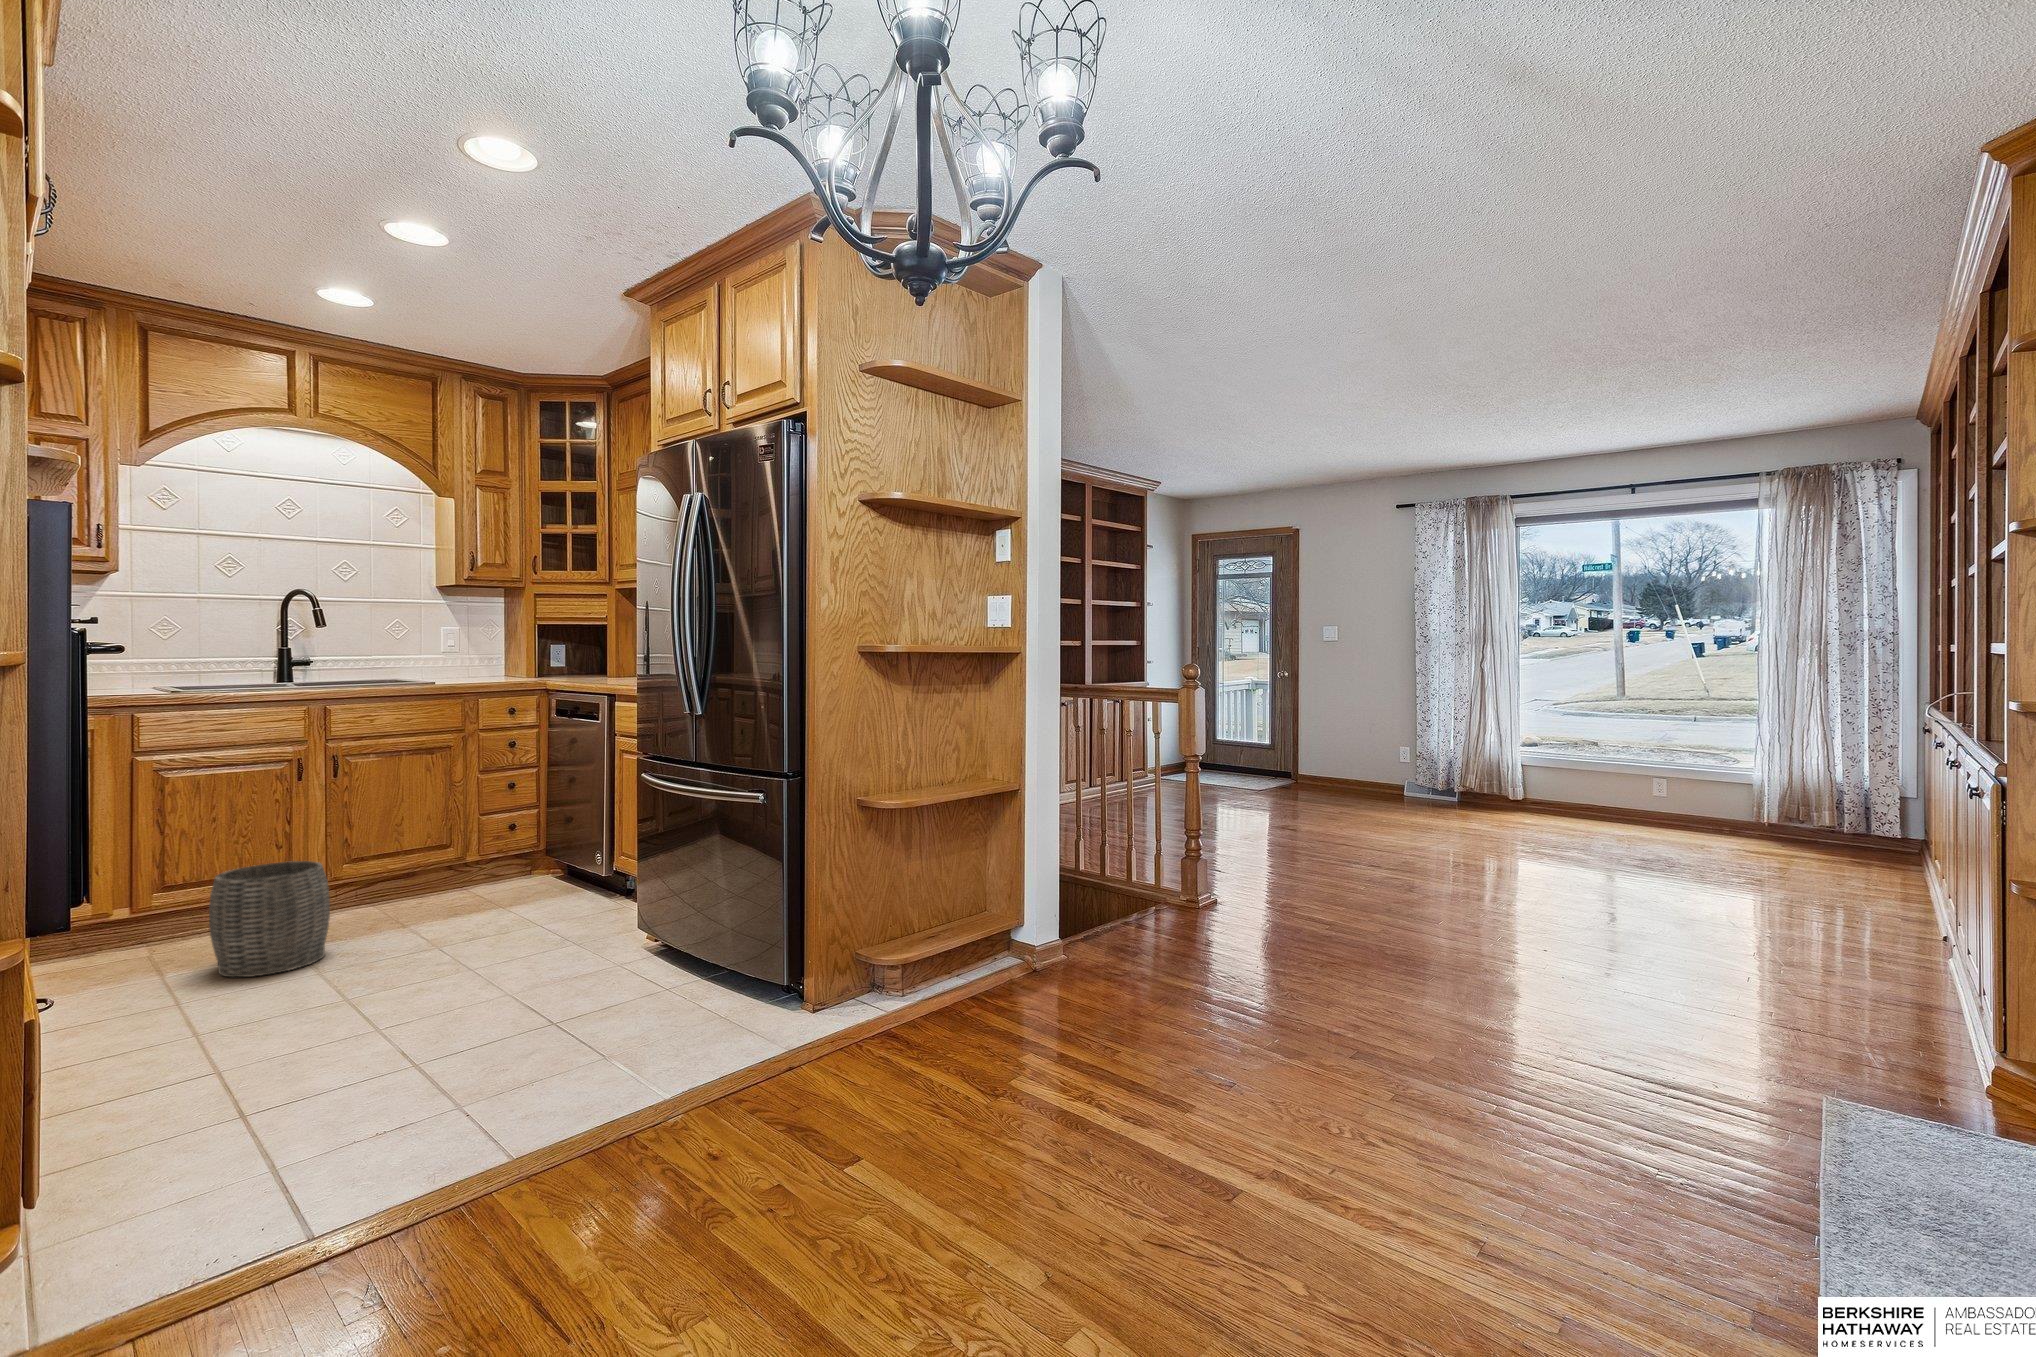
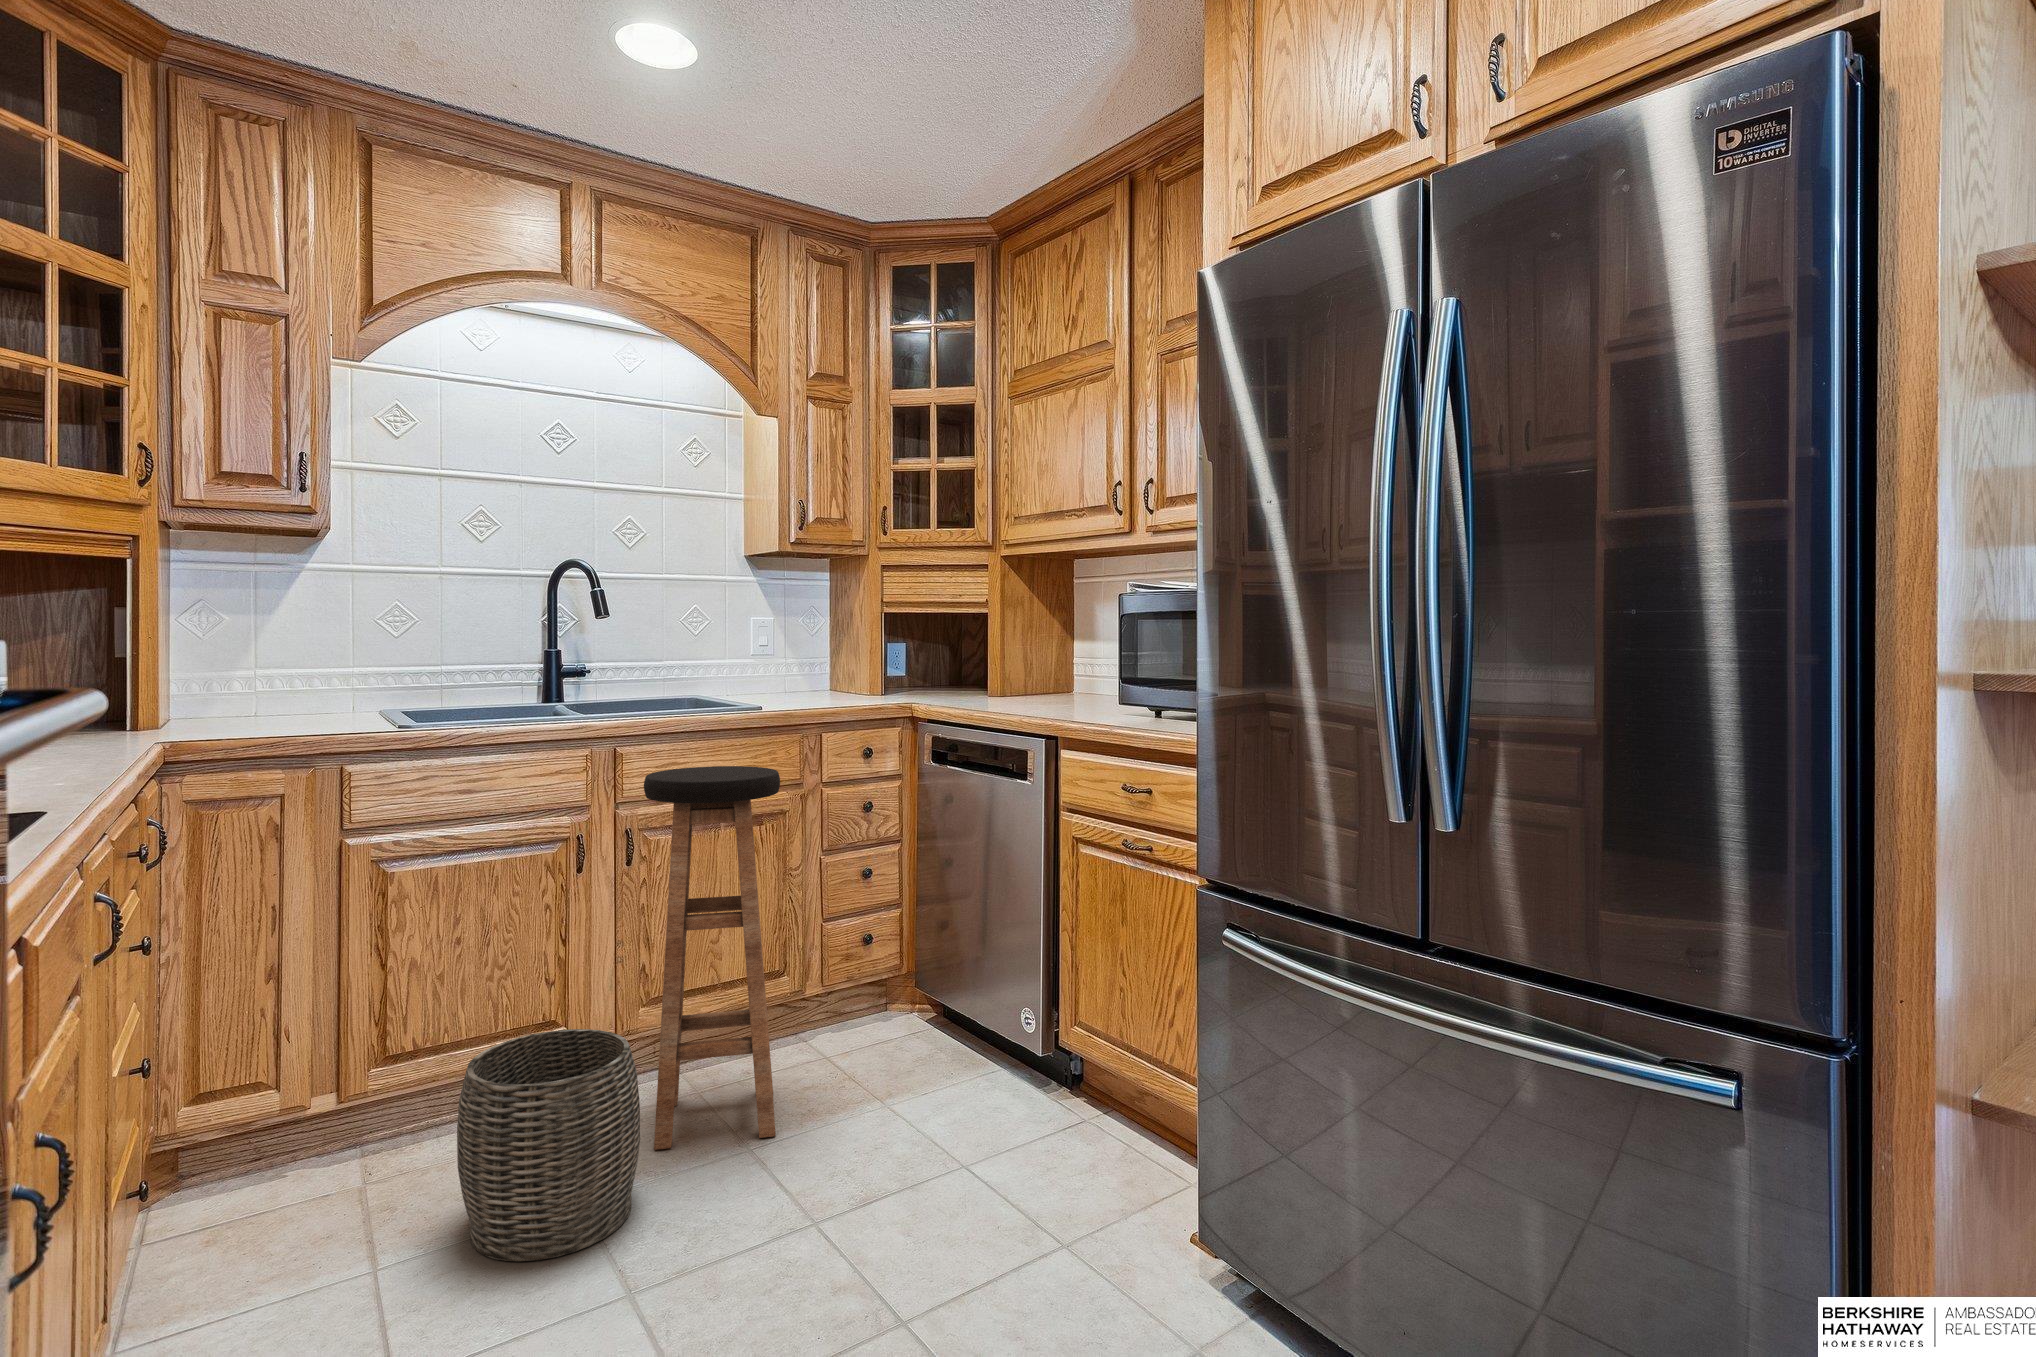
bar stool: none [340,715,436,936] -> present [644,766,780,1150]

